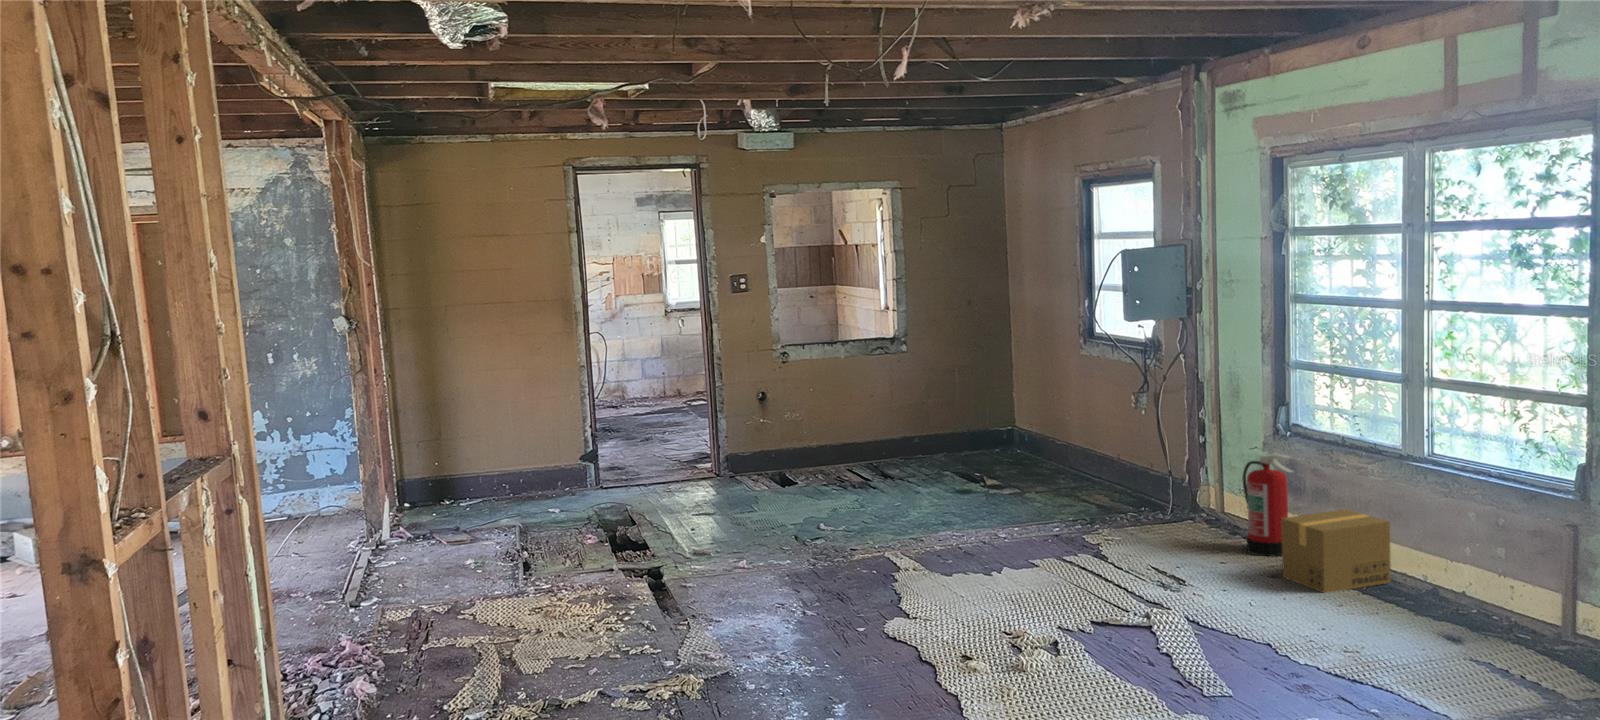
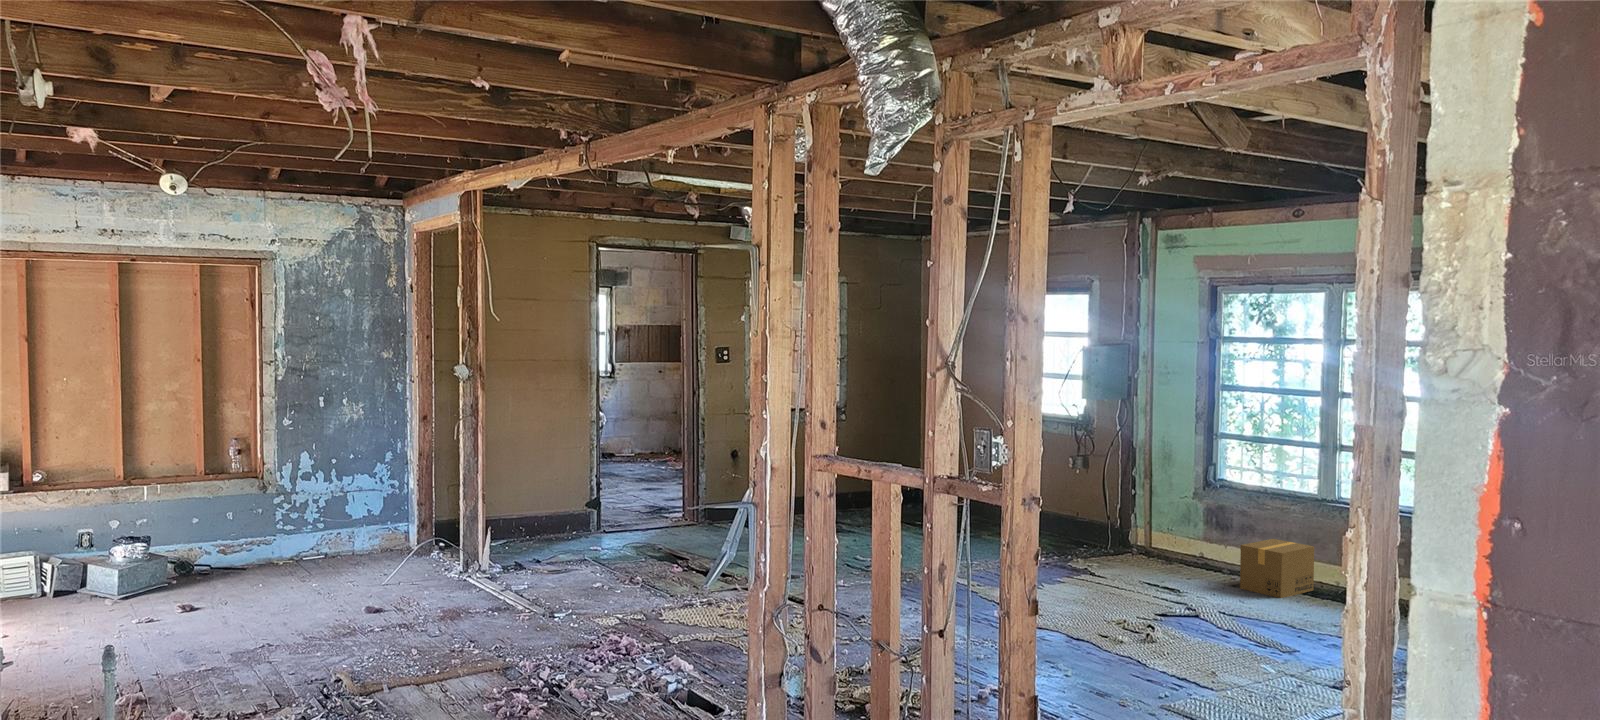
fire extinguisher: present [1243,455,1292,556] -> none [1183,500,1233,575]

